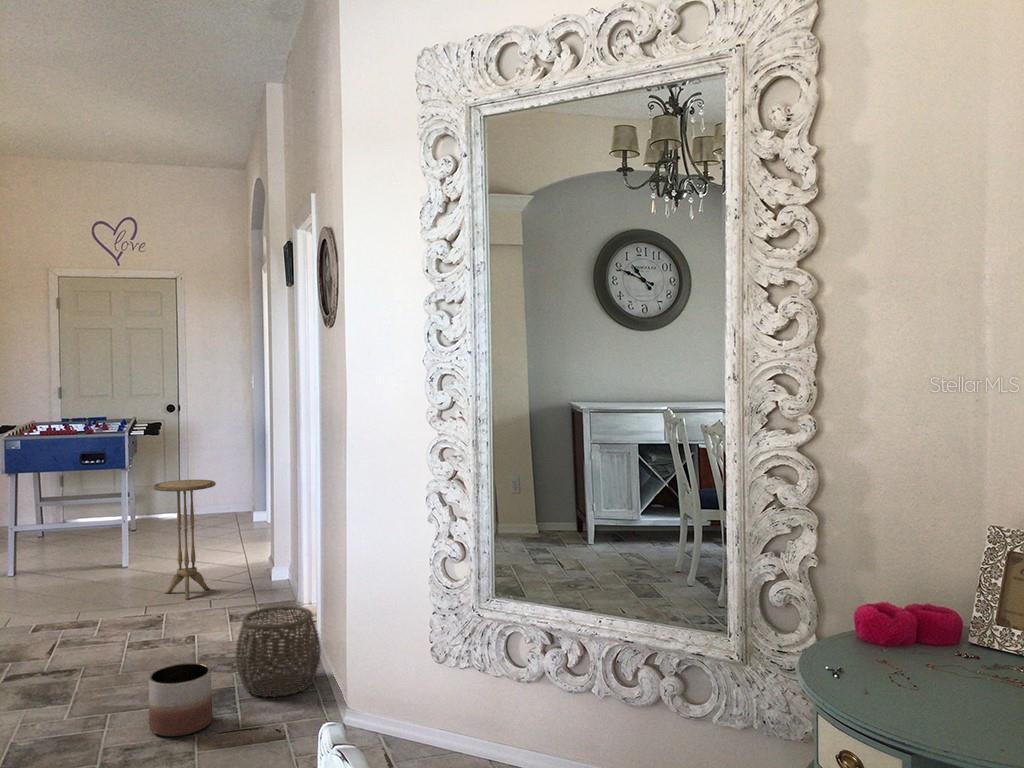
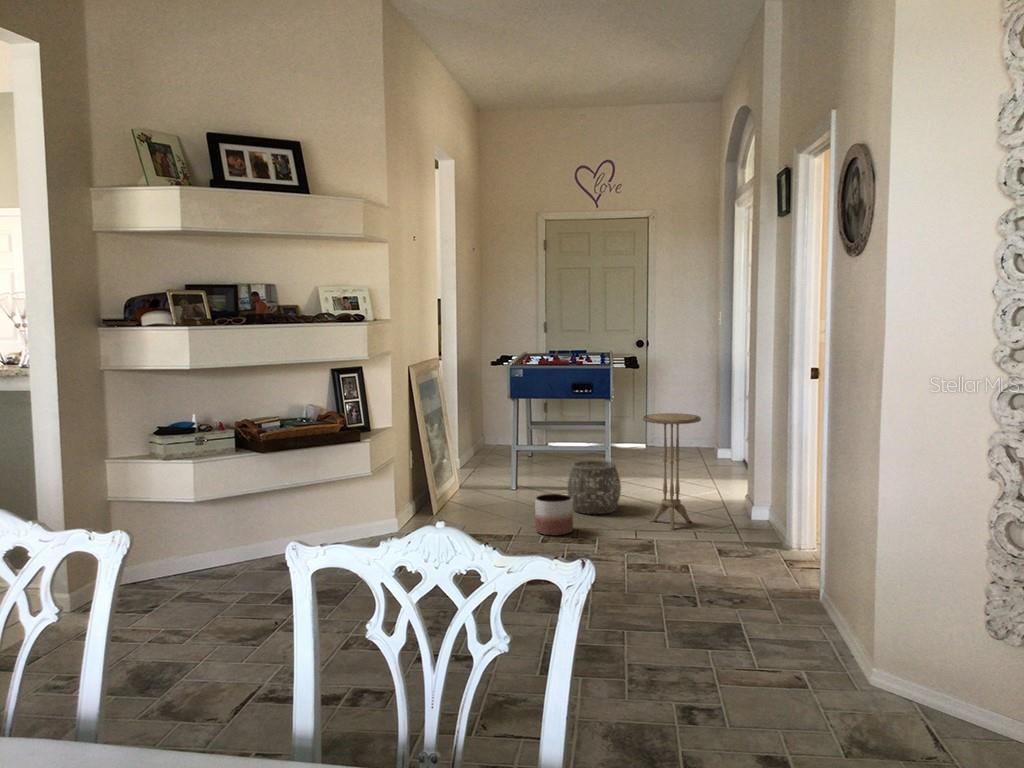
woven basket: present [235,606,321,697] -> present [567,460,621,514]
planter: present [149,663,212,737] -> present [535,494,573,536]

